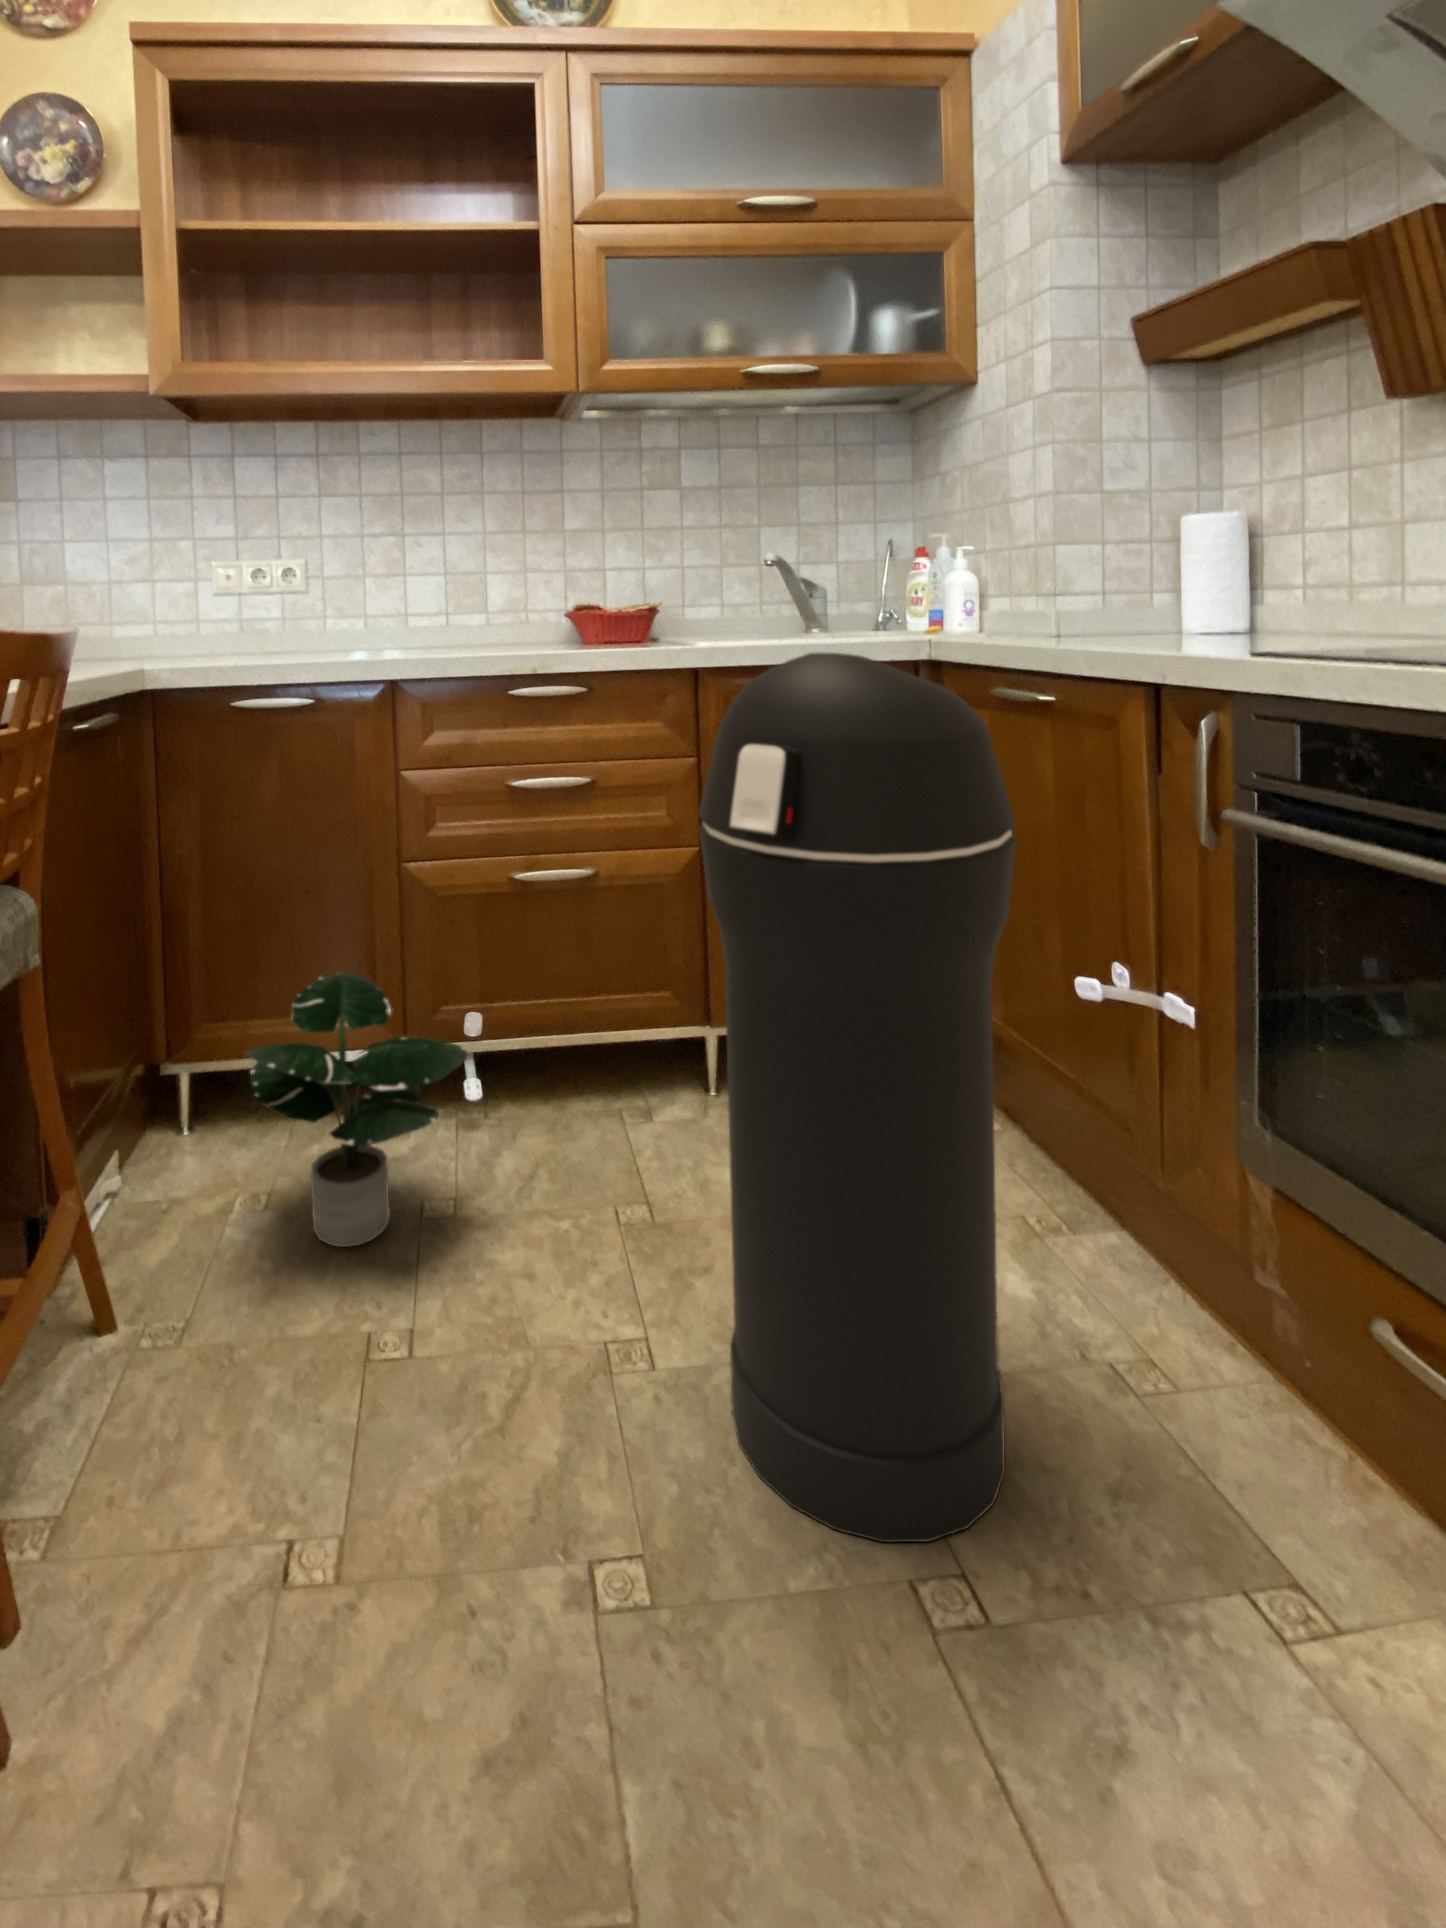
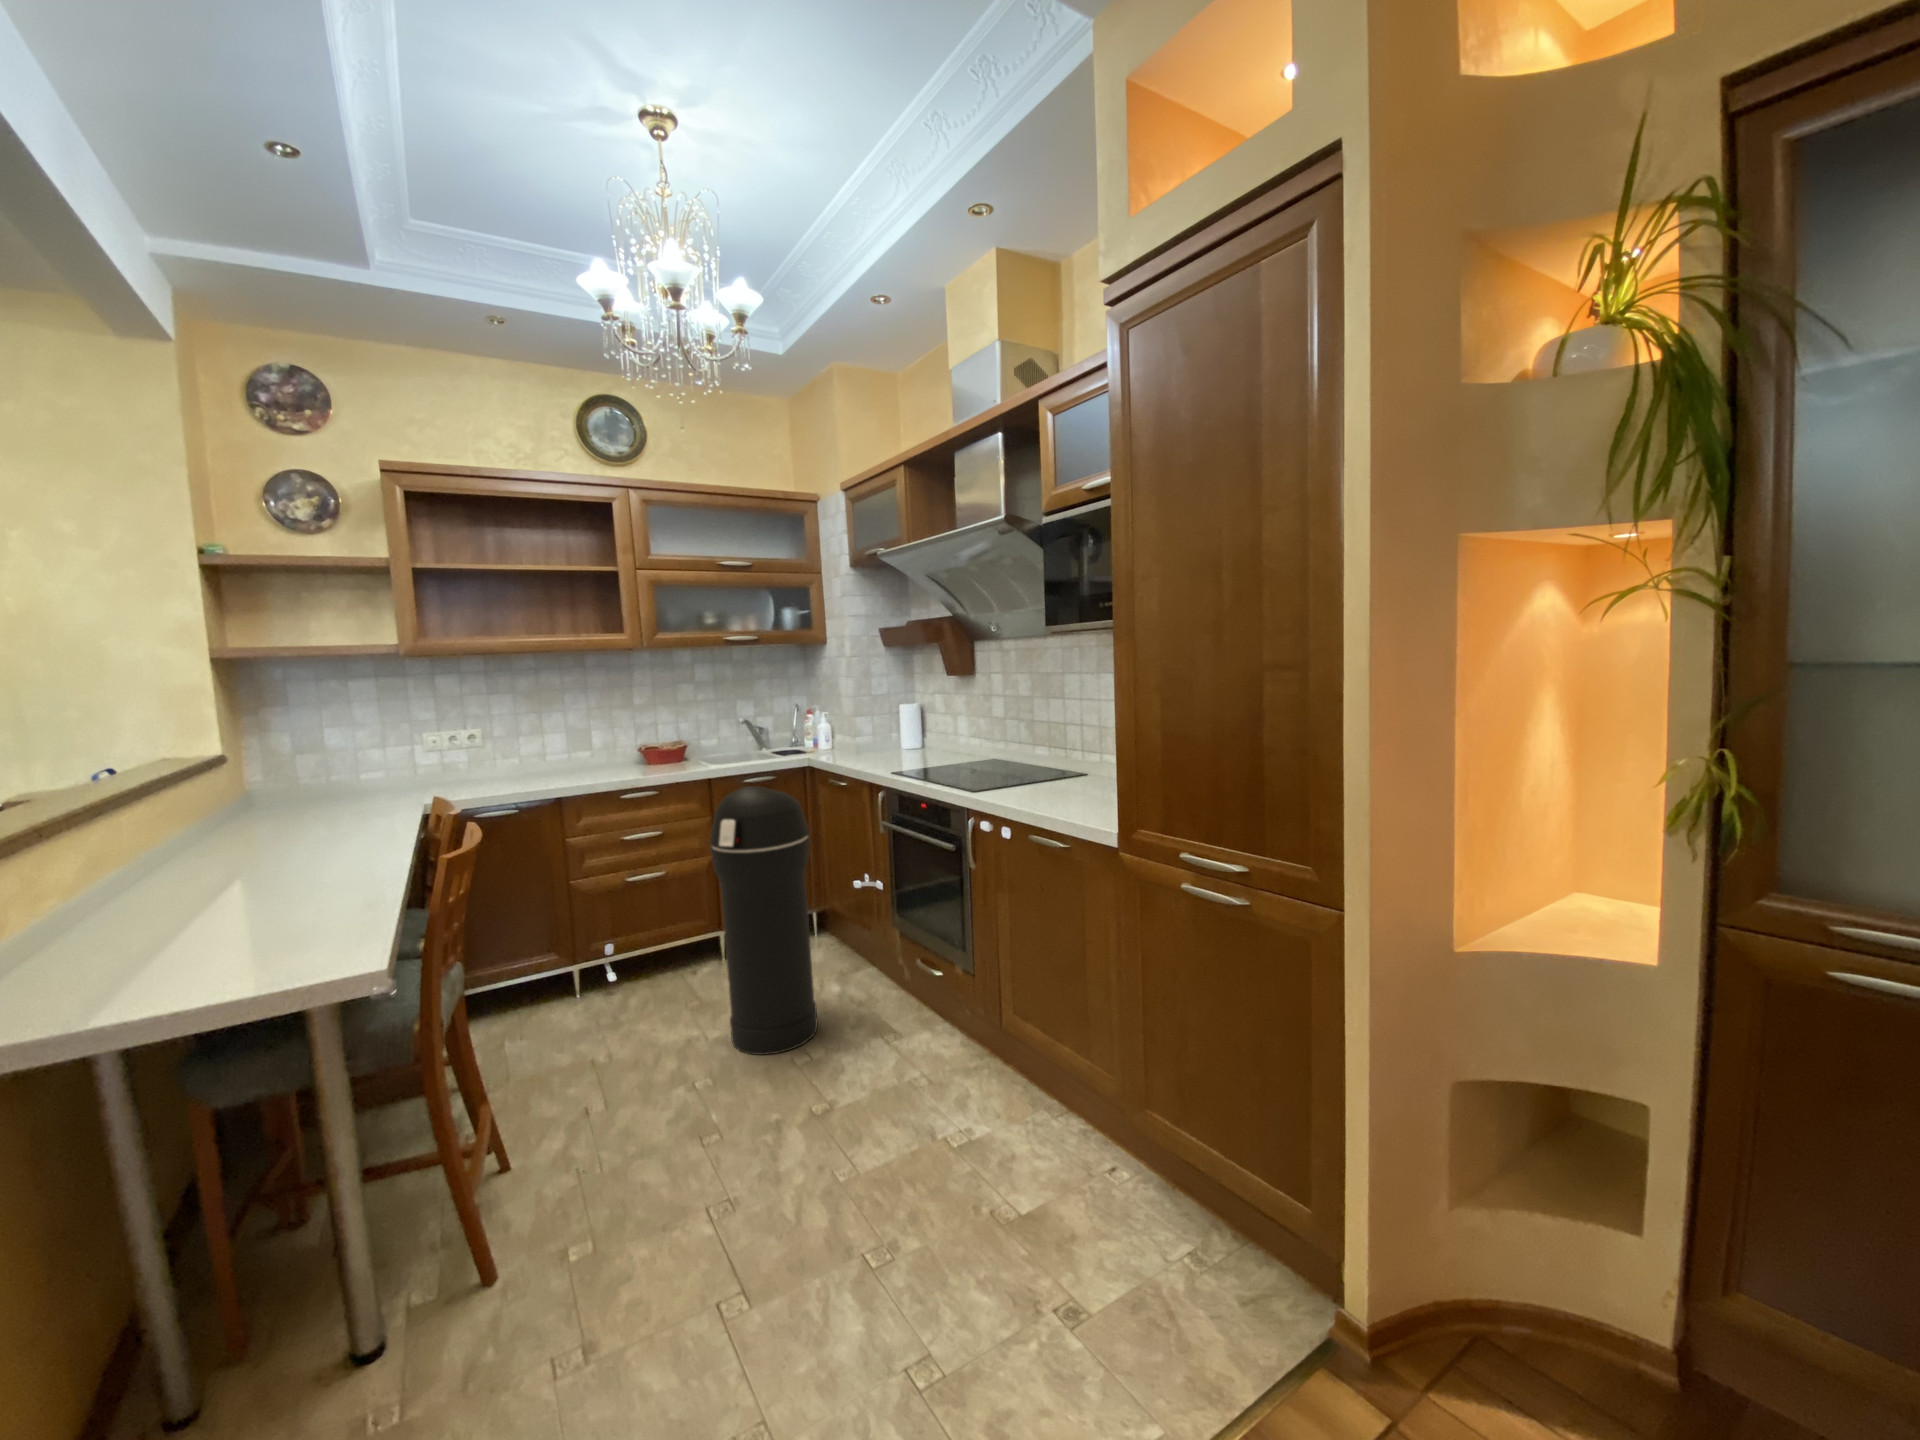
potted plant: present [245,973,468,1247] -> none [513,930,618,1040]

